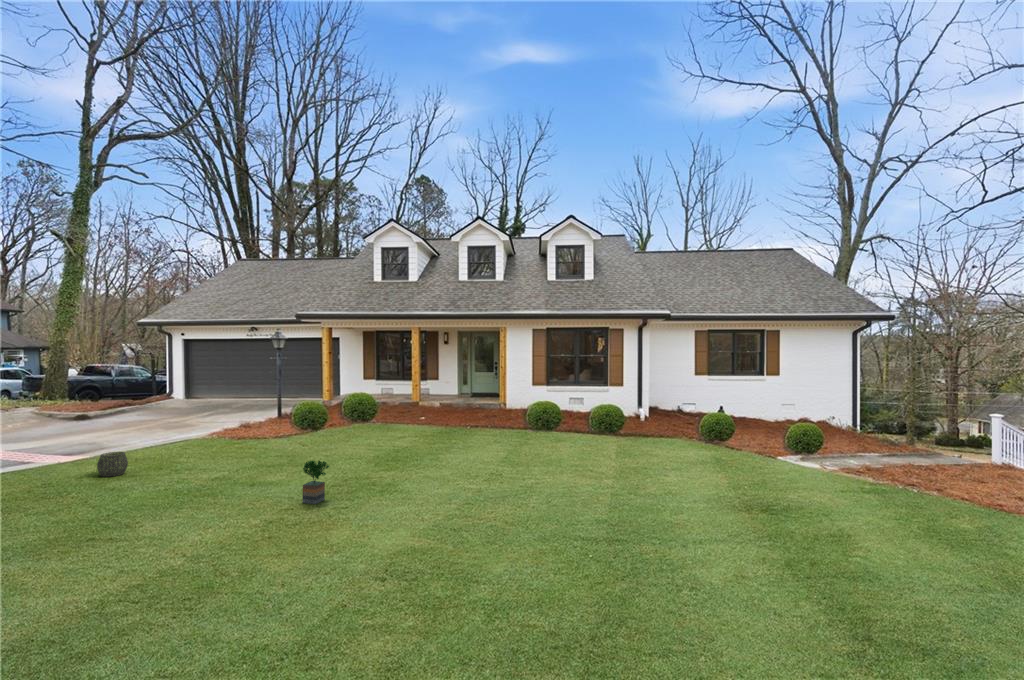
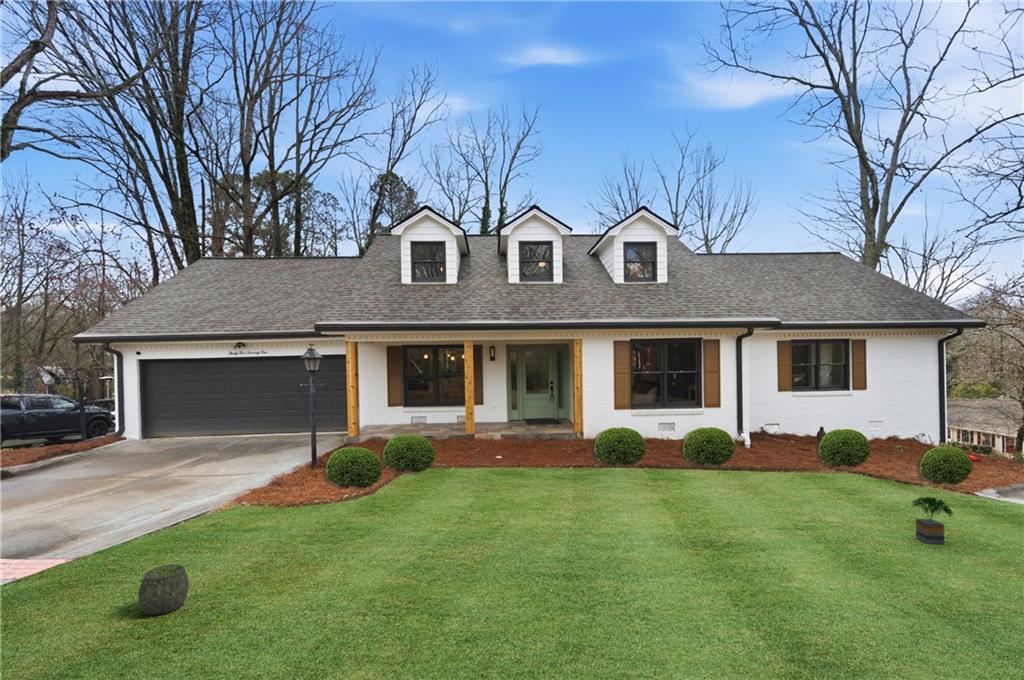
potted tree: present [303,461,329,504] -> present [912,497,953,544]

